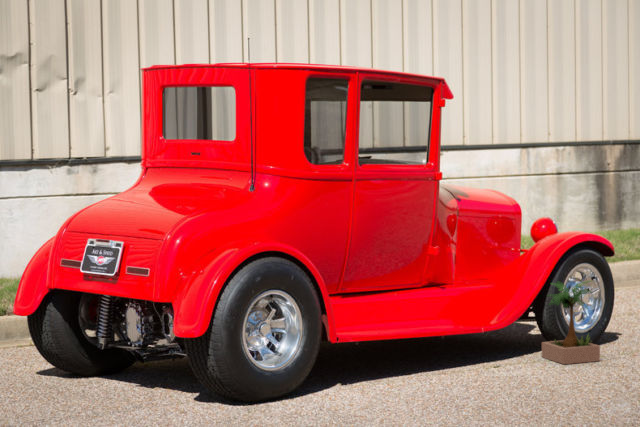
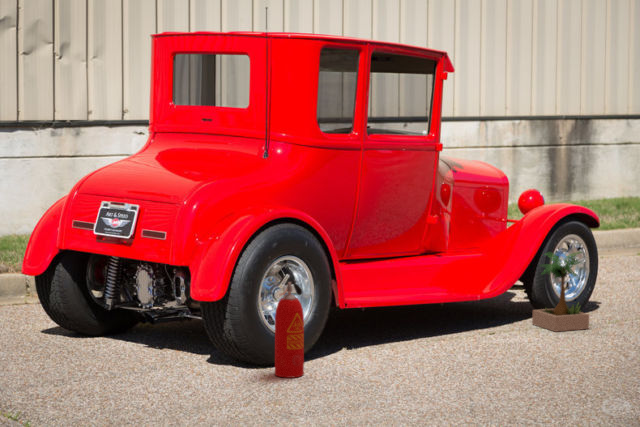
fire extinguisher: none [259,316,289,415] -> present [275,281,304,378]

